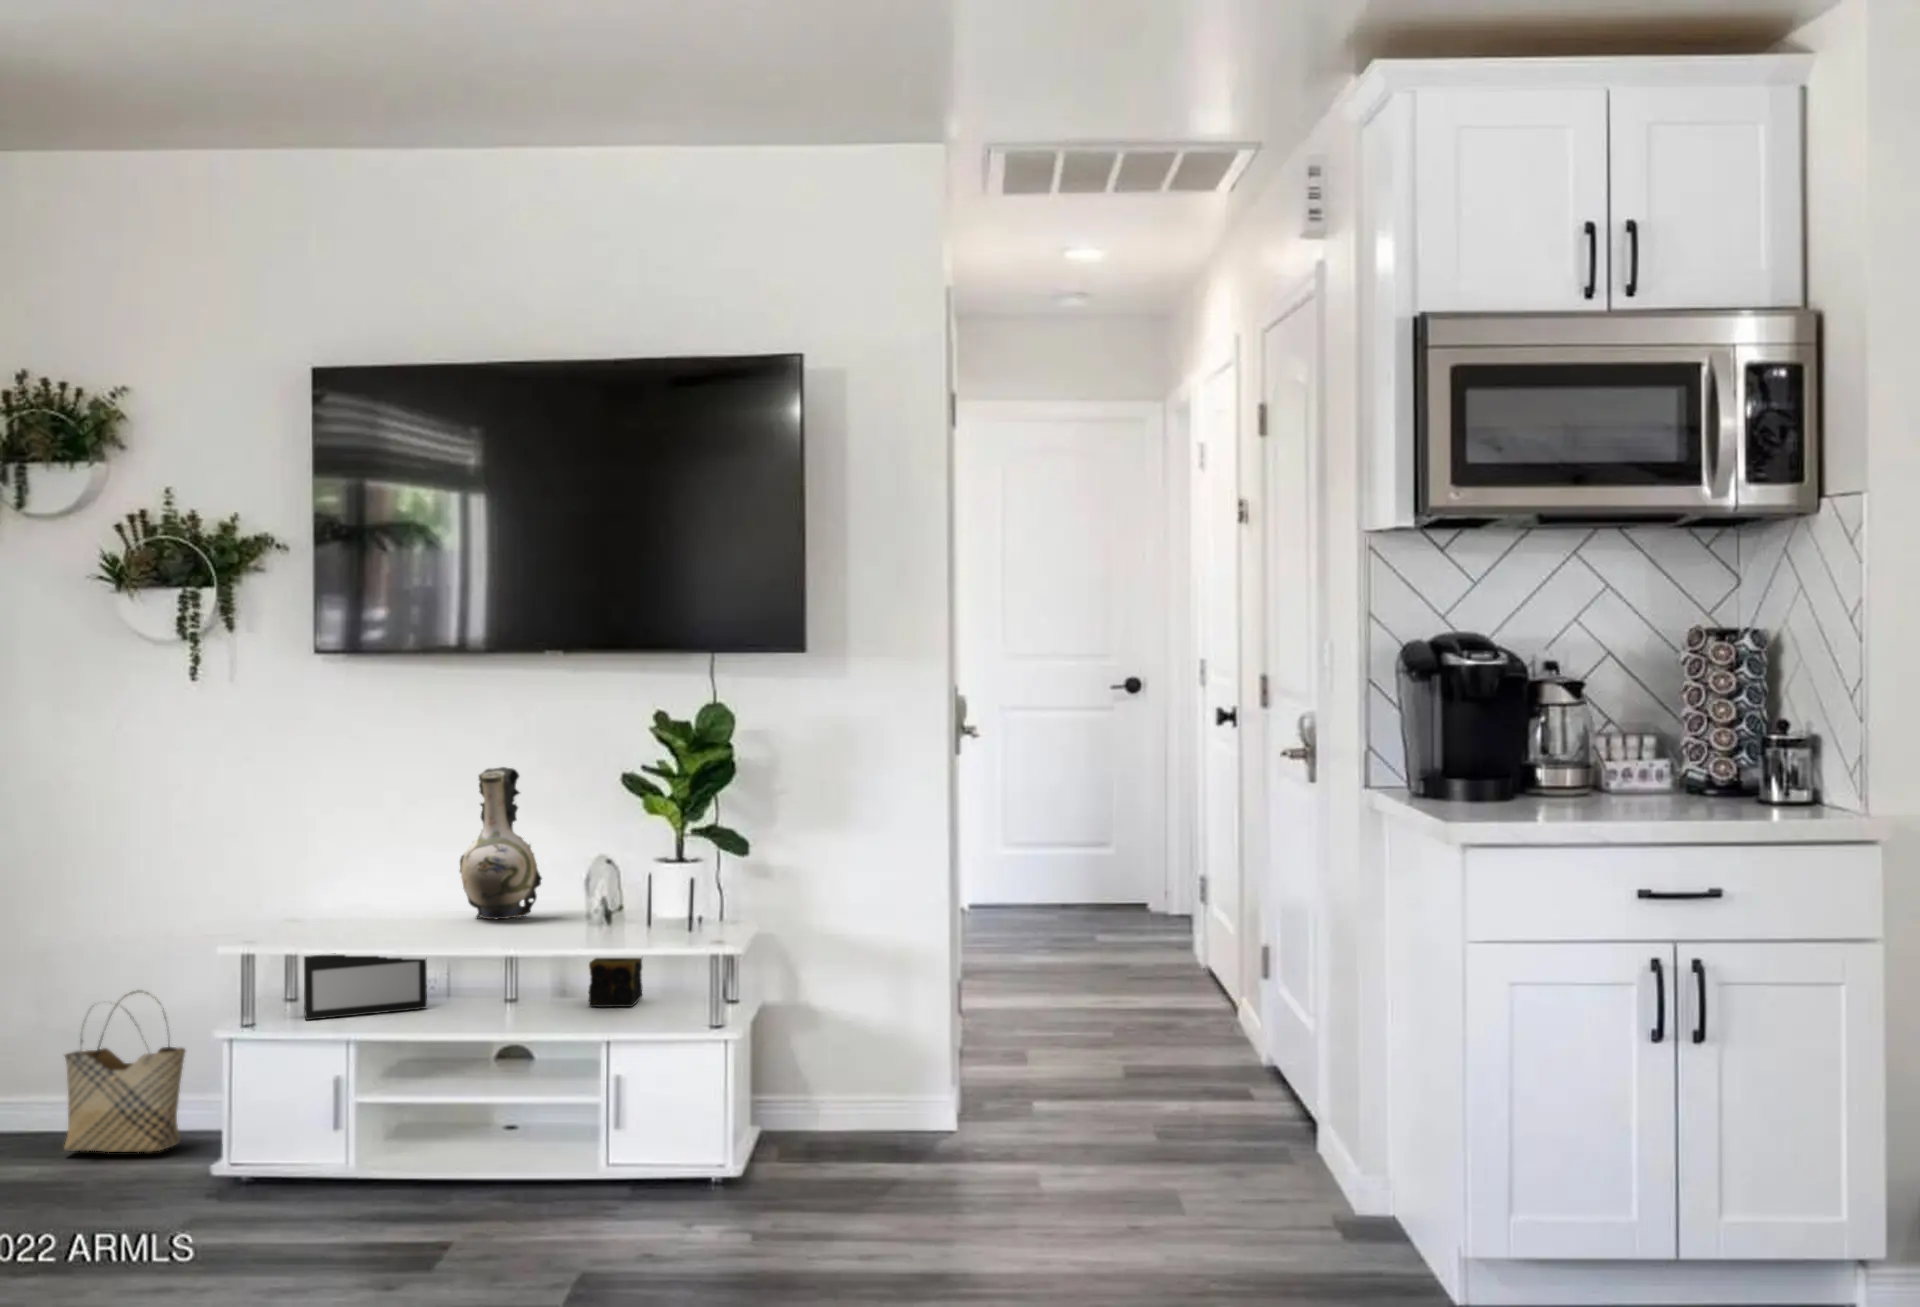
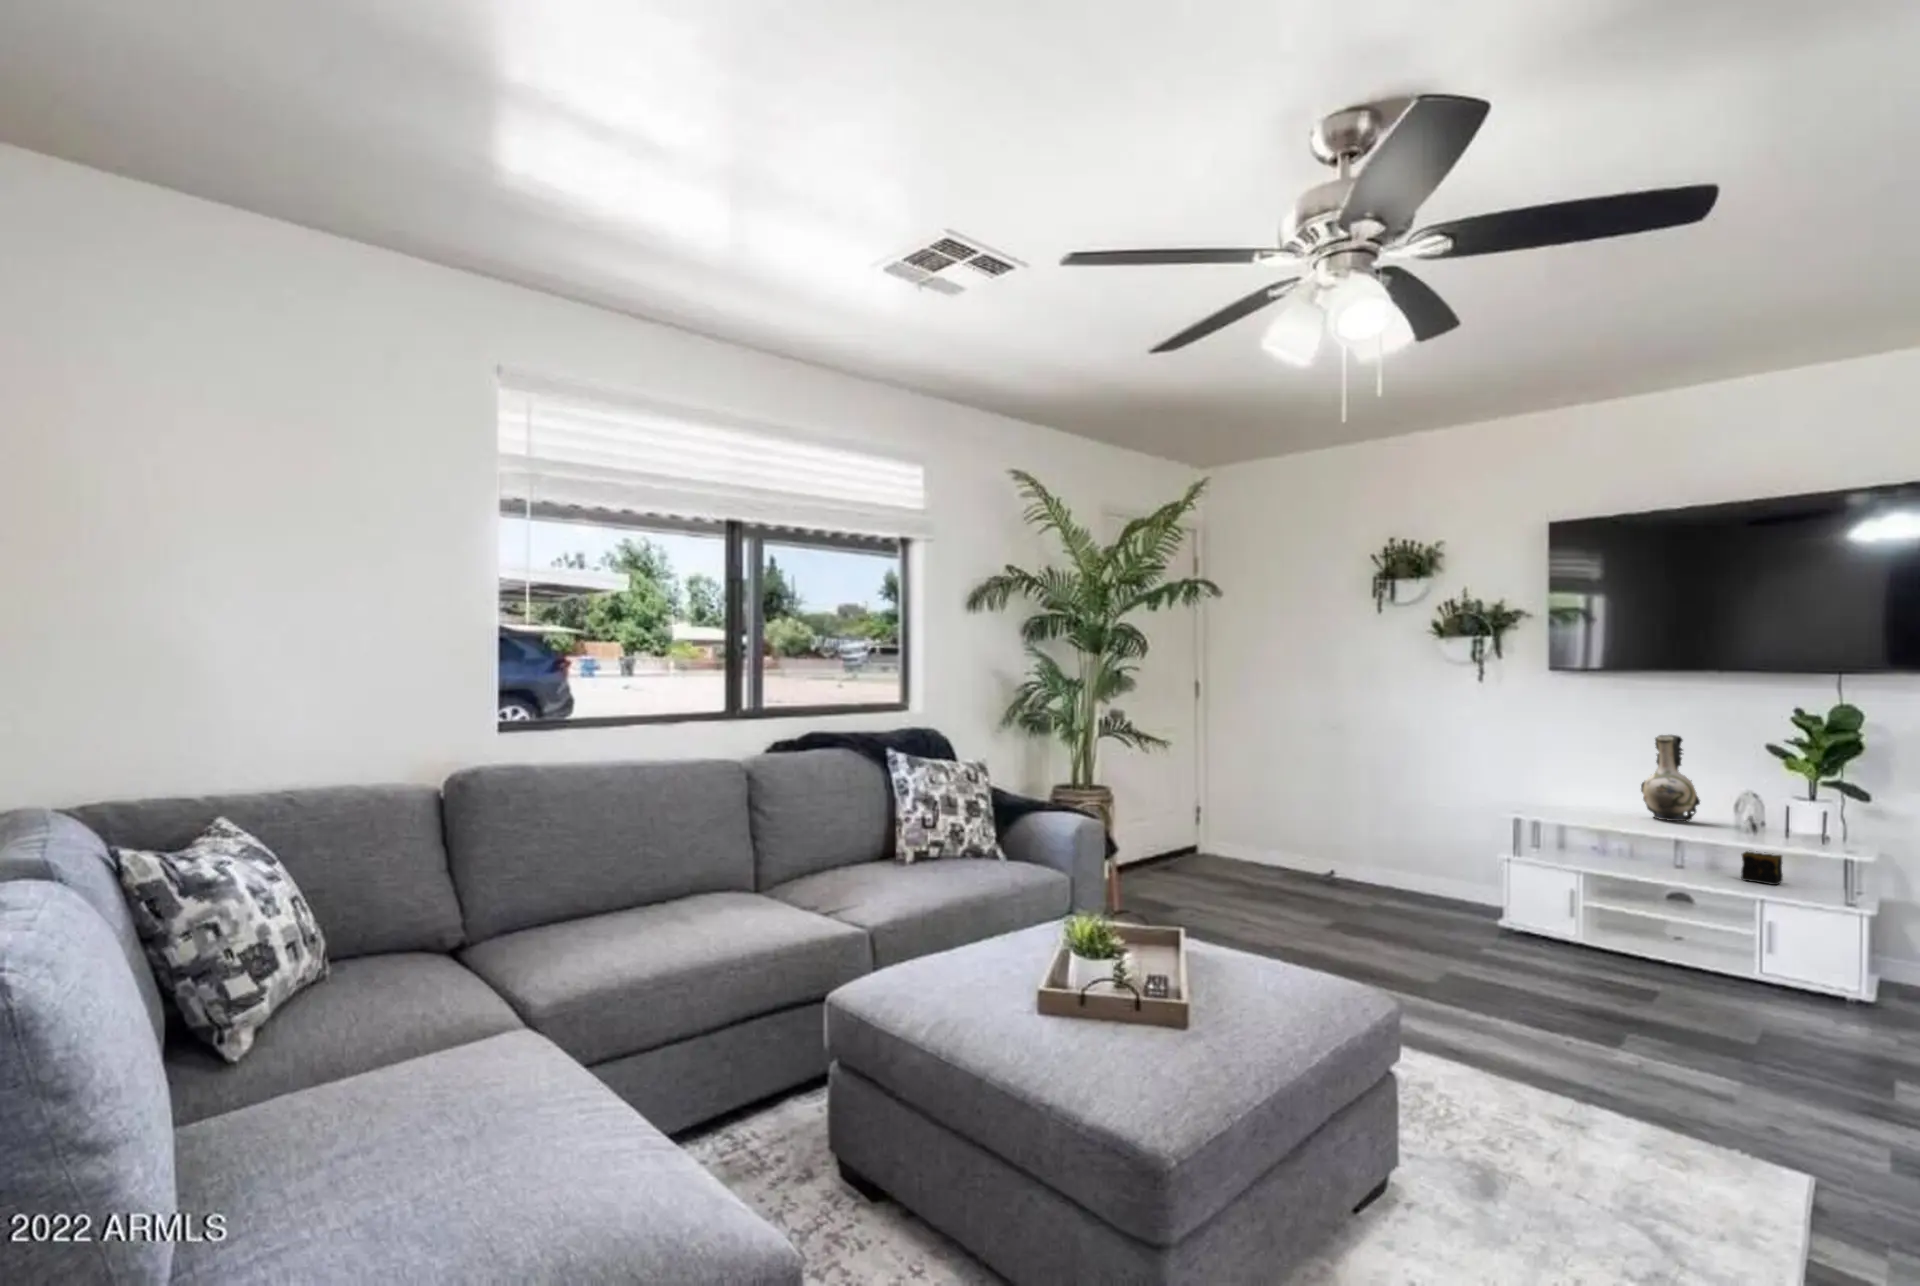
speaker: present [304,955,427,1020] -> none [1548,824,1625,863]
woven basket: present [64,990,185,1152] -> none [1418,829,1478,907]

